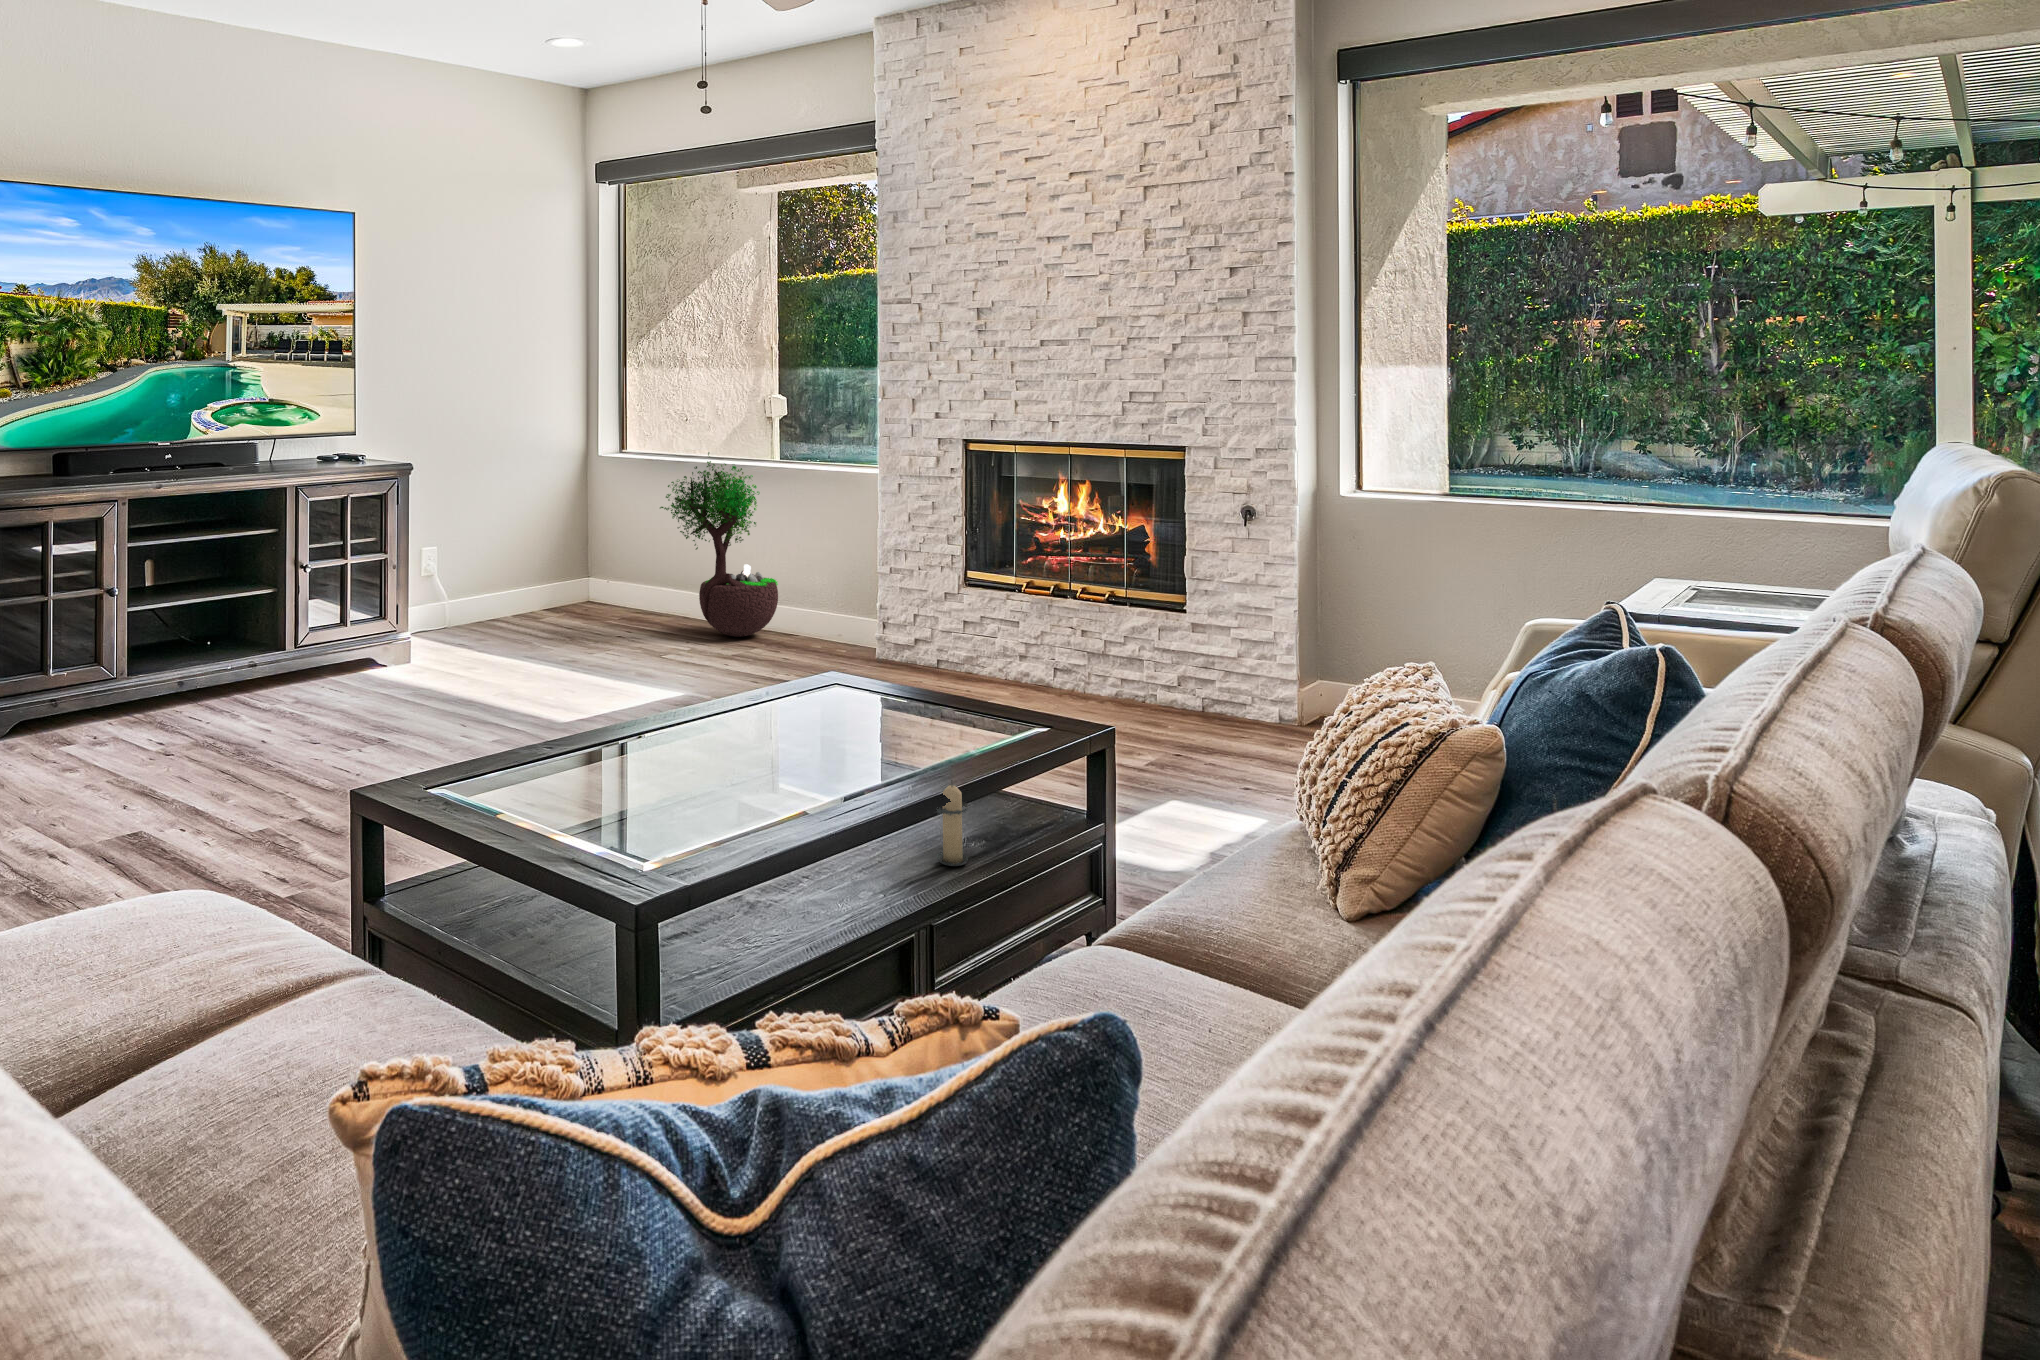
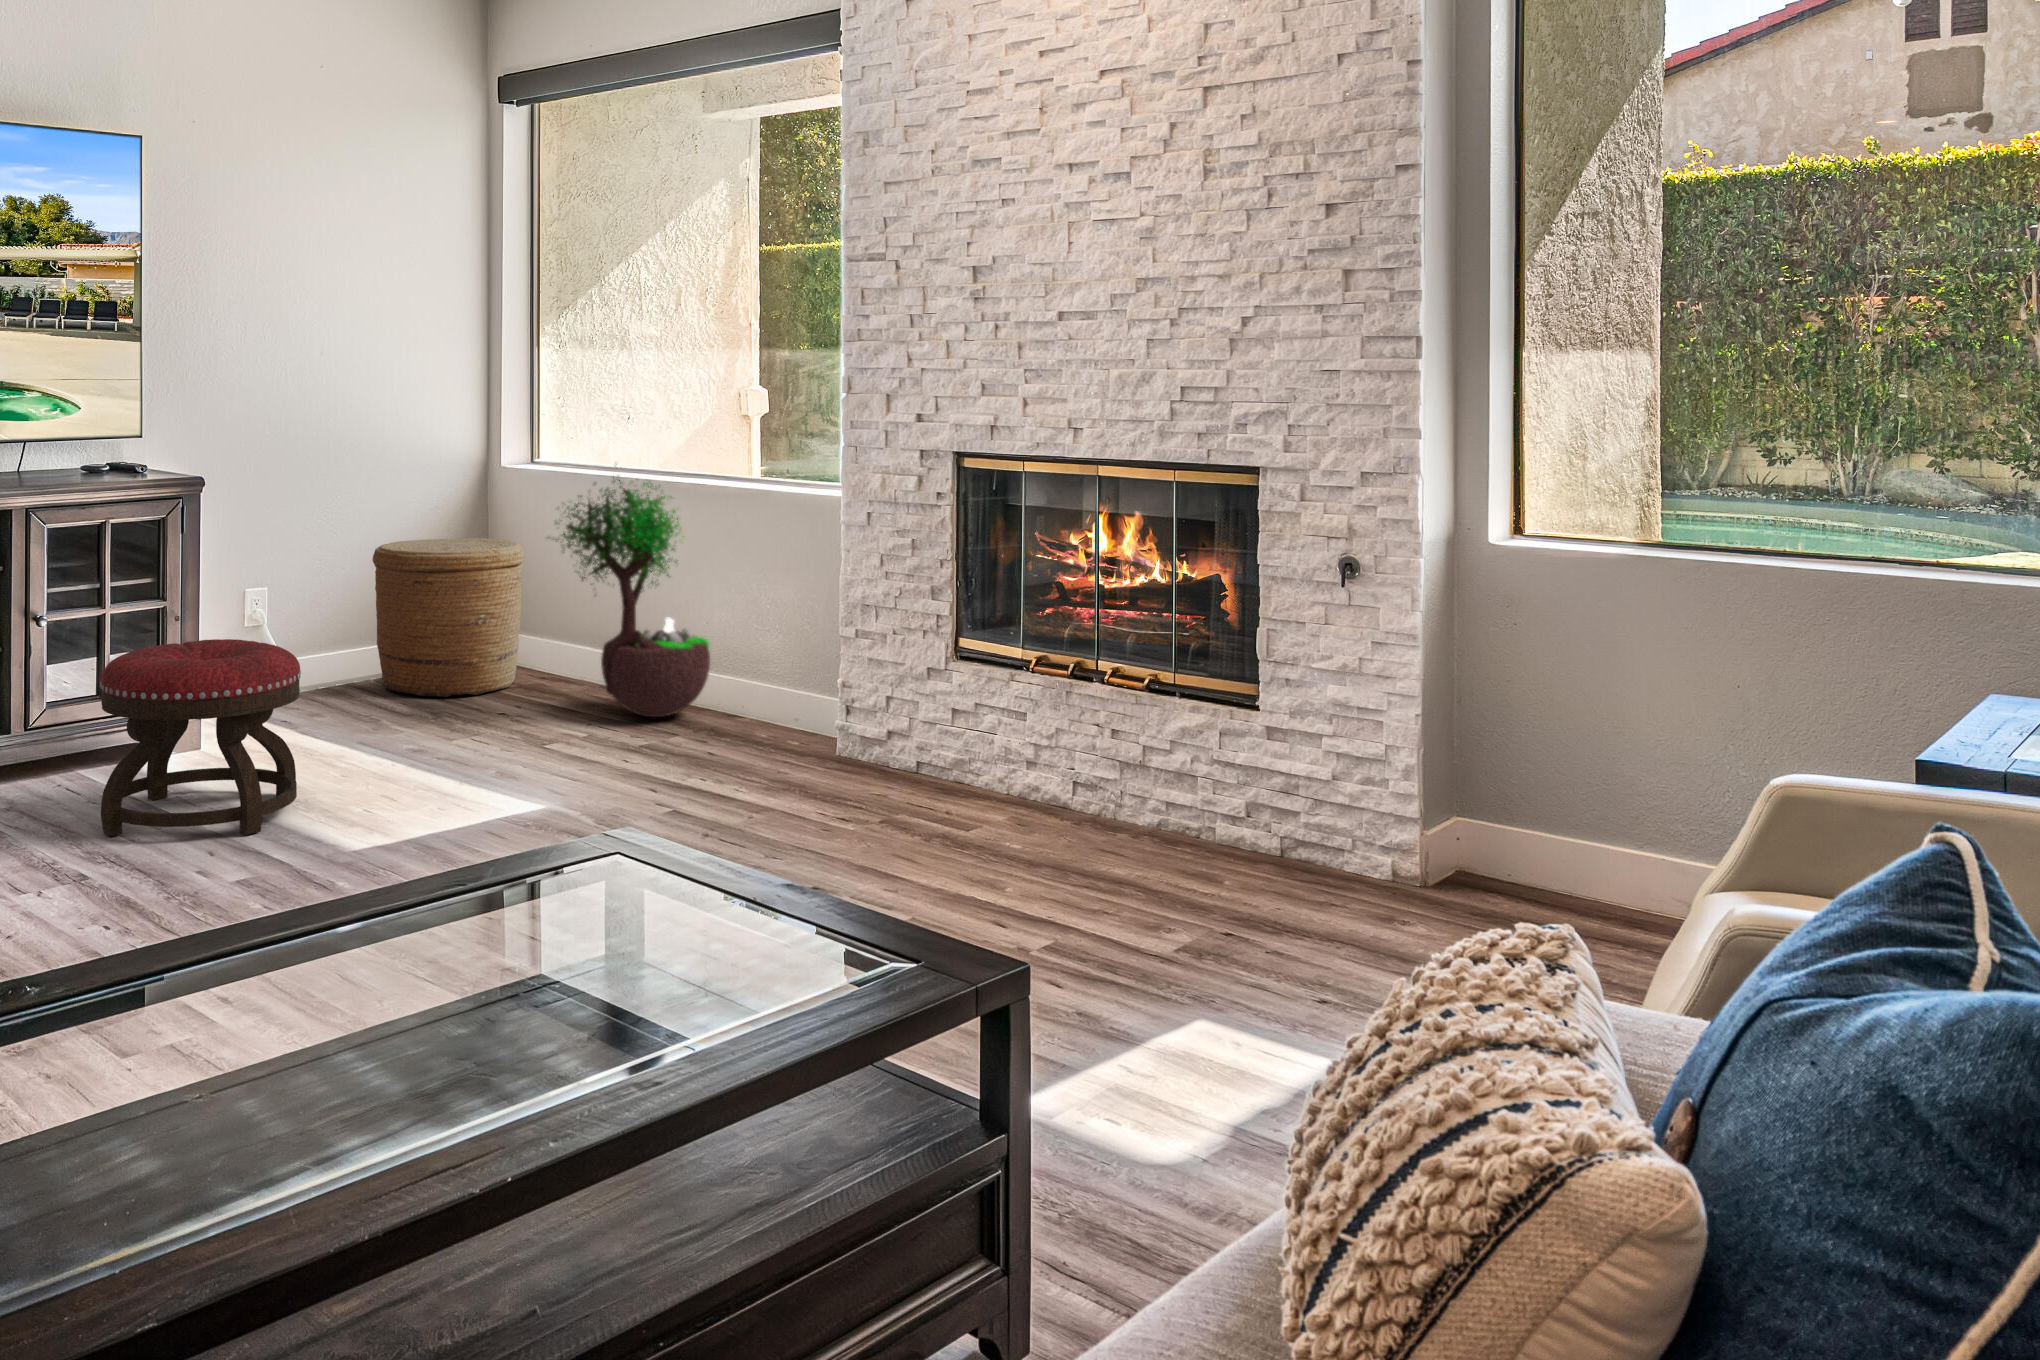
basket: none [520,511,631,627] -> present [372,538,524,697]
ottoman: none [377,581,515,718] -> present [100,639,301,836]
candle: present [937,780,968,866] -> none [673,1068,745,1228]

